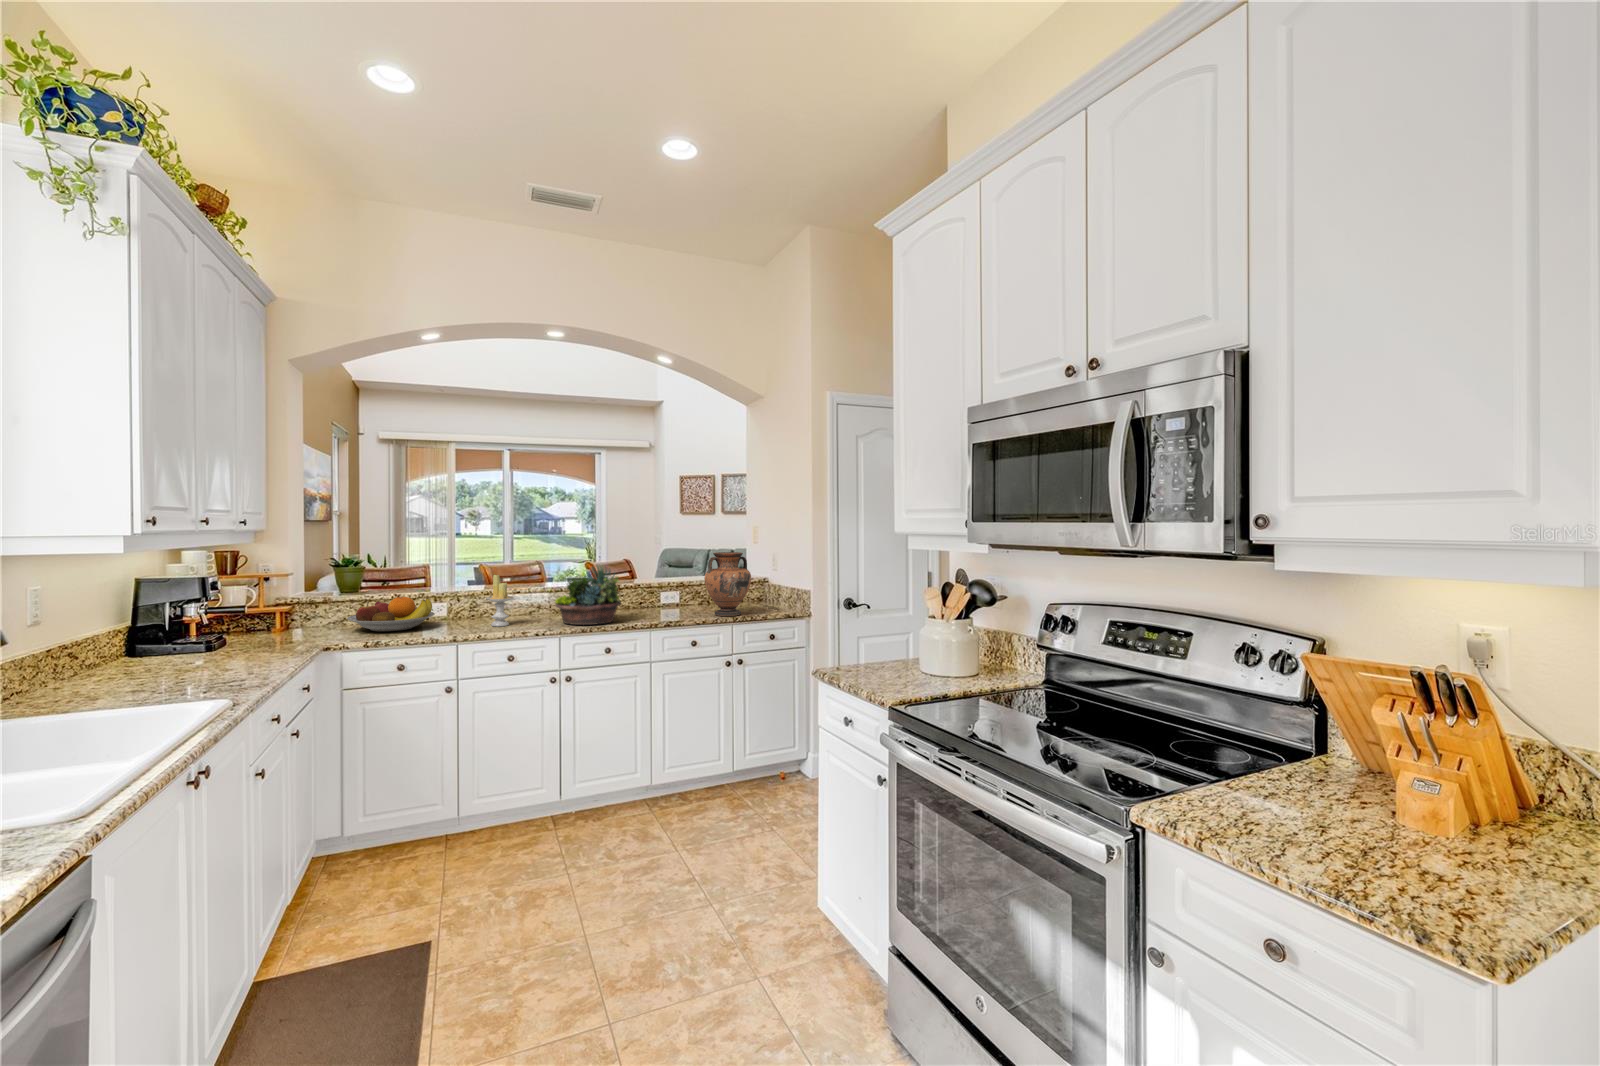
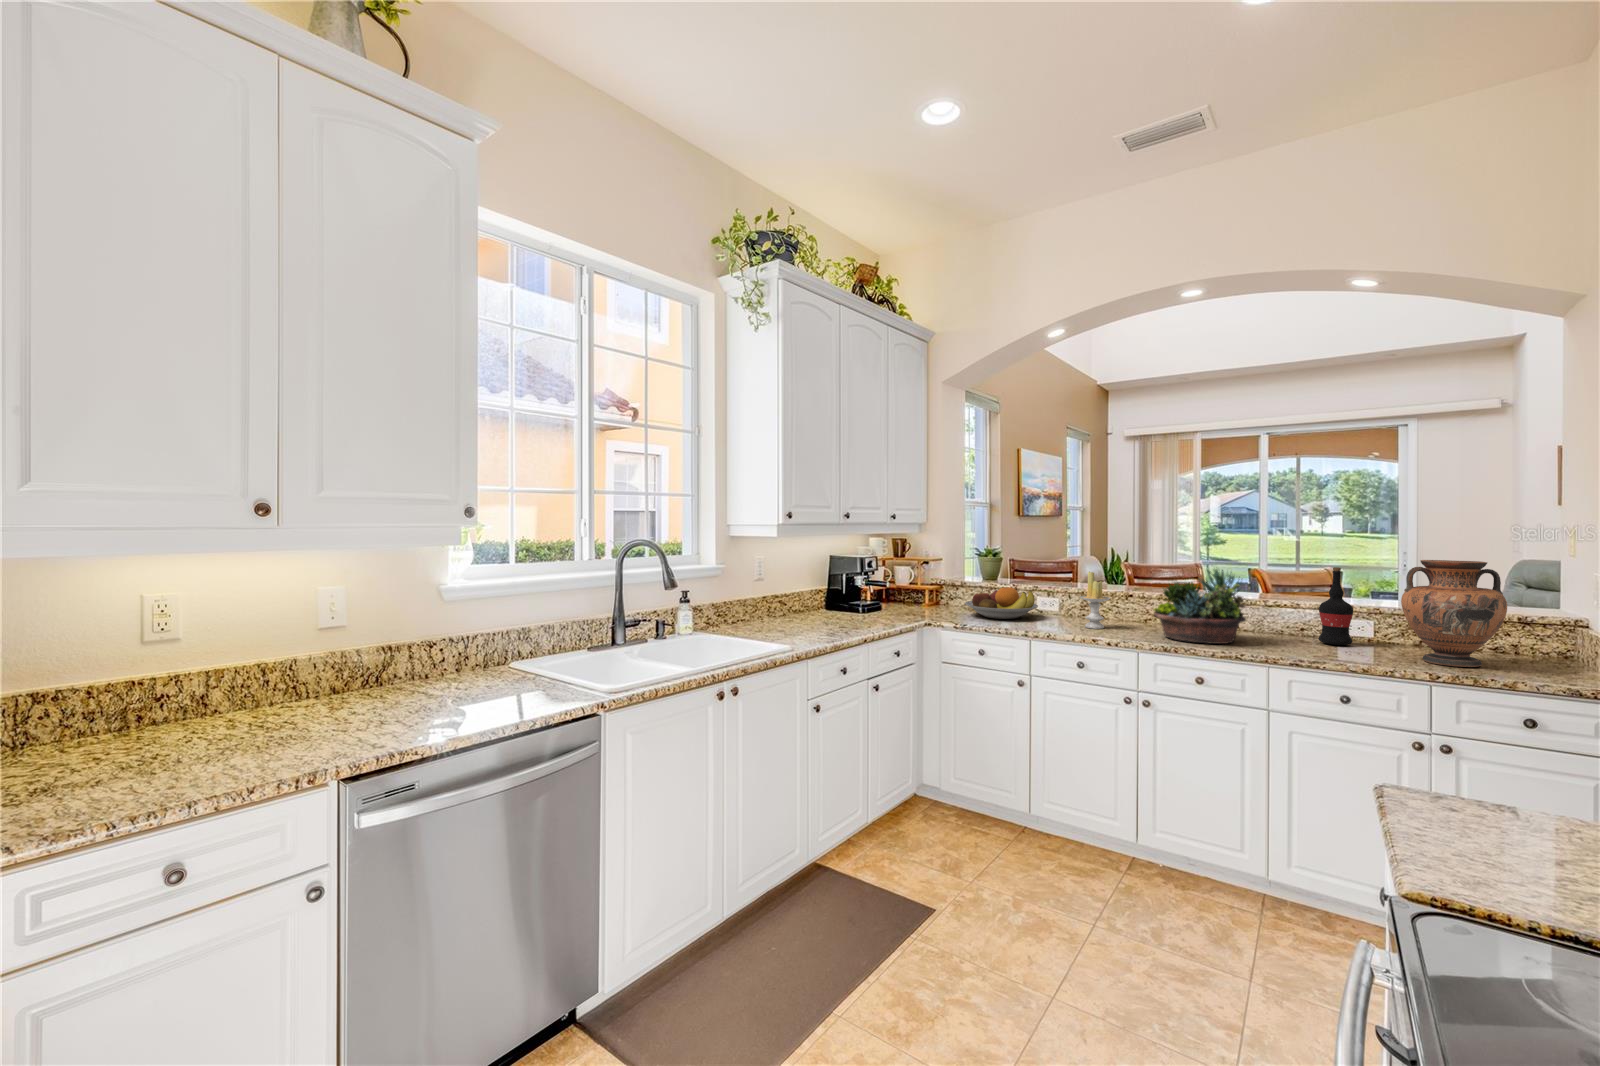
wine bottle: none [654,560,674,613] -> present [1318,567,1353,645]

